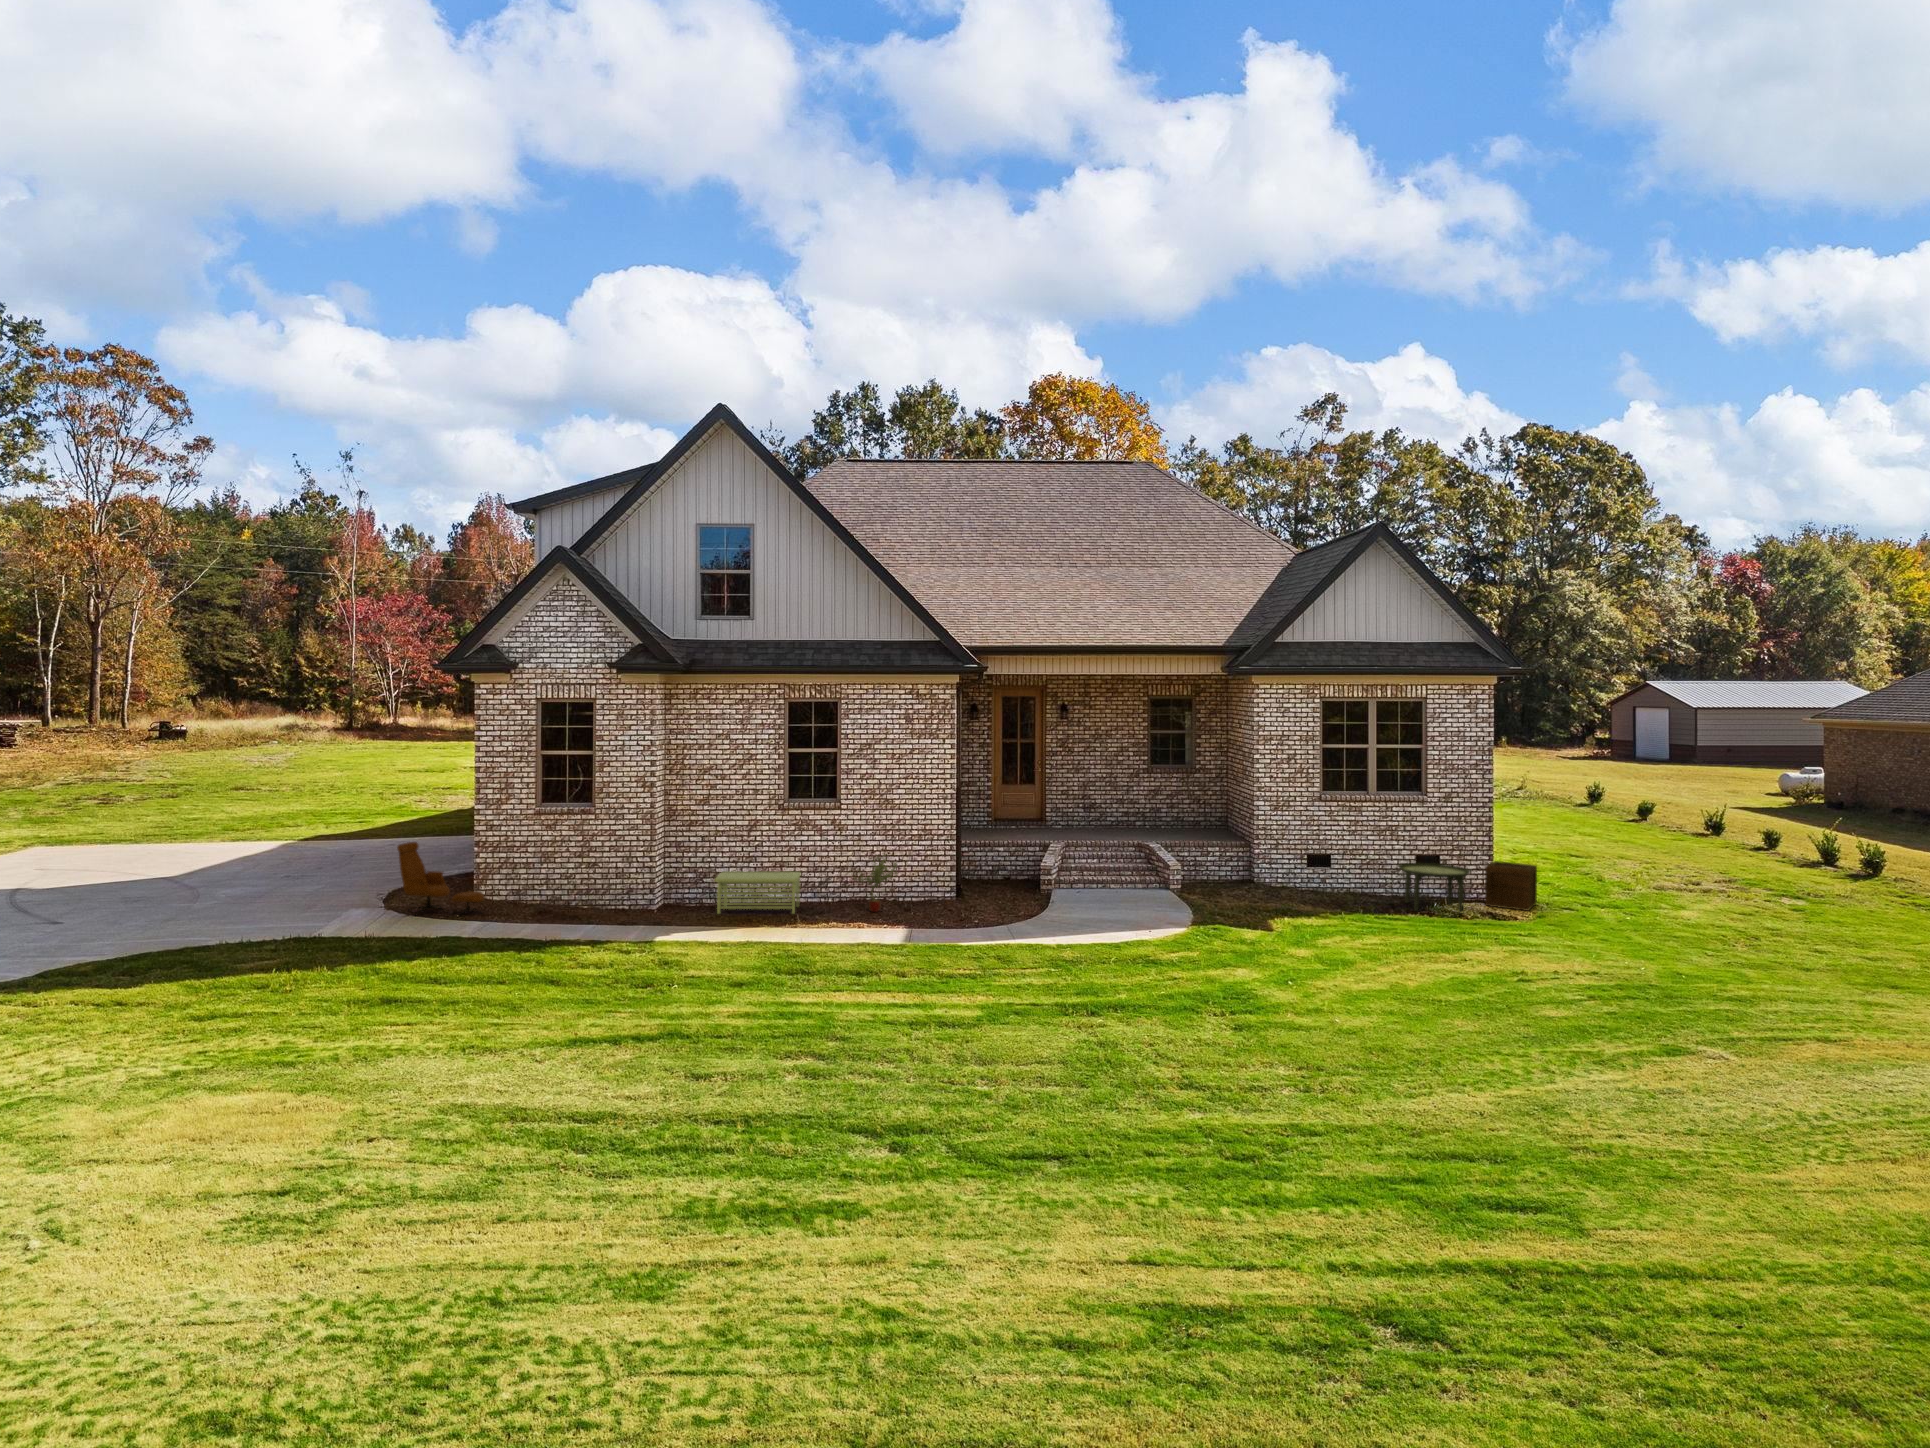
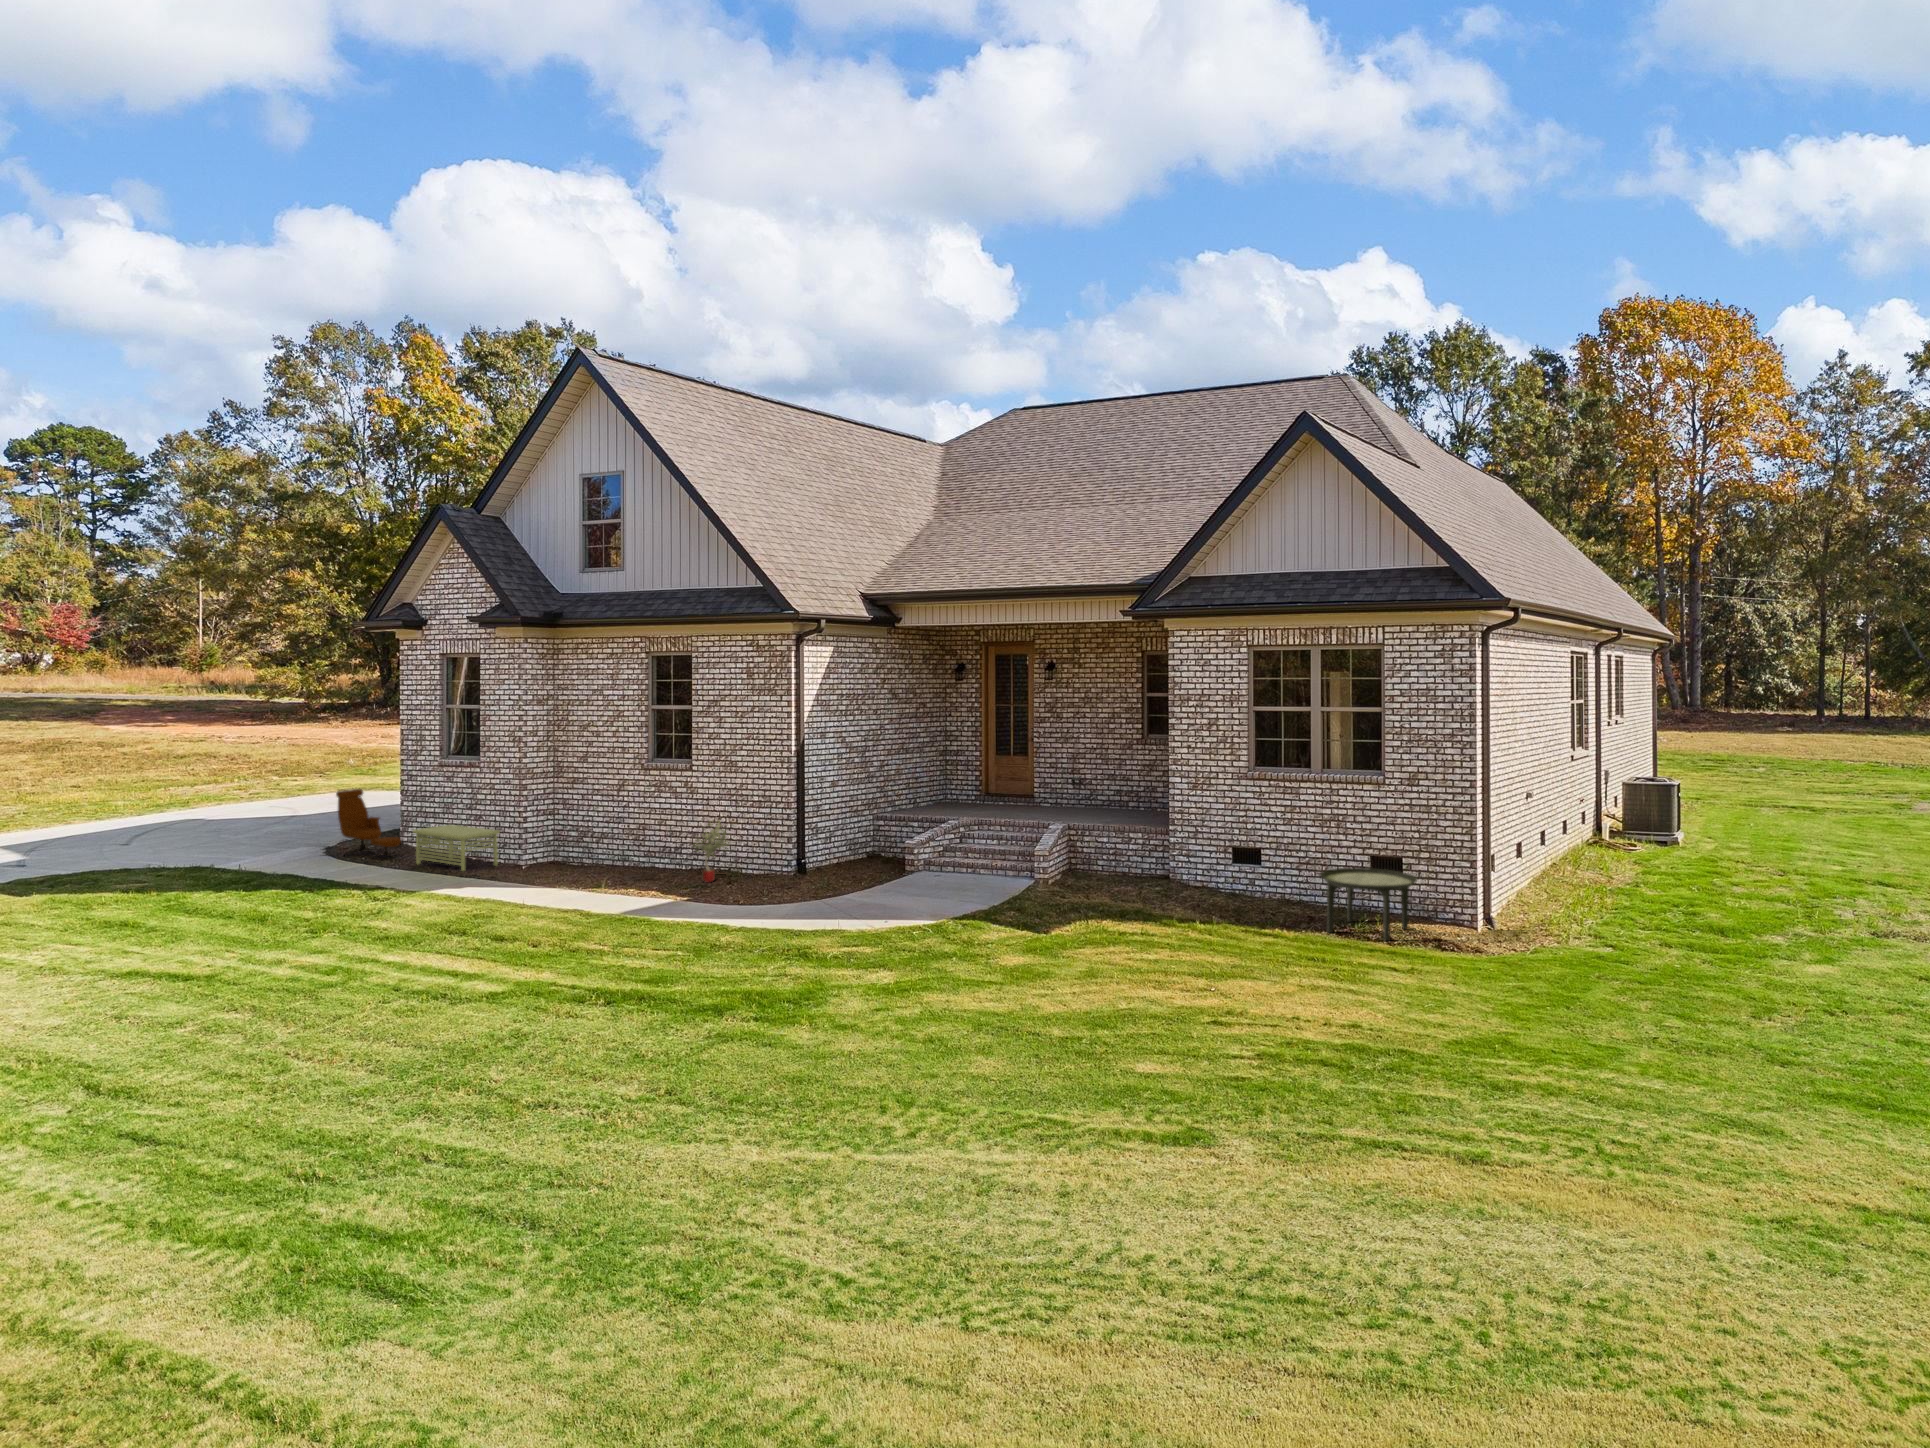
wooden crate: present [1485,861,1537,911] -> none [1454,873,1542,946]
storage bench: present [714,872,801,914] -> present [413,825,500,871]

